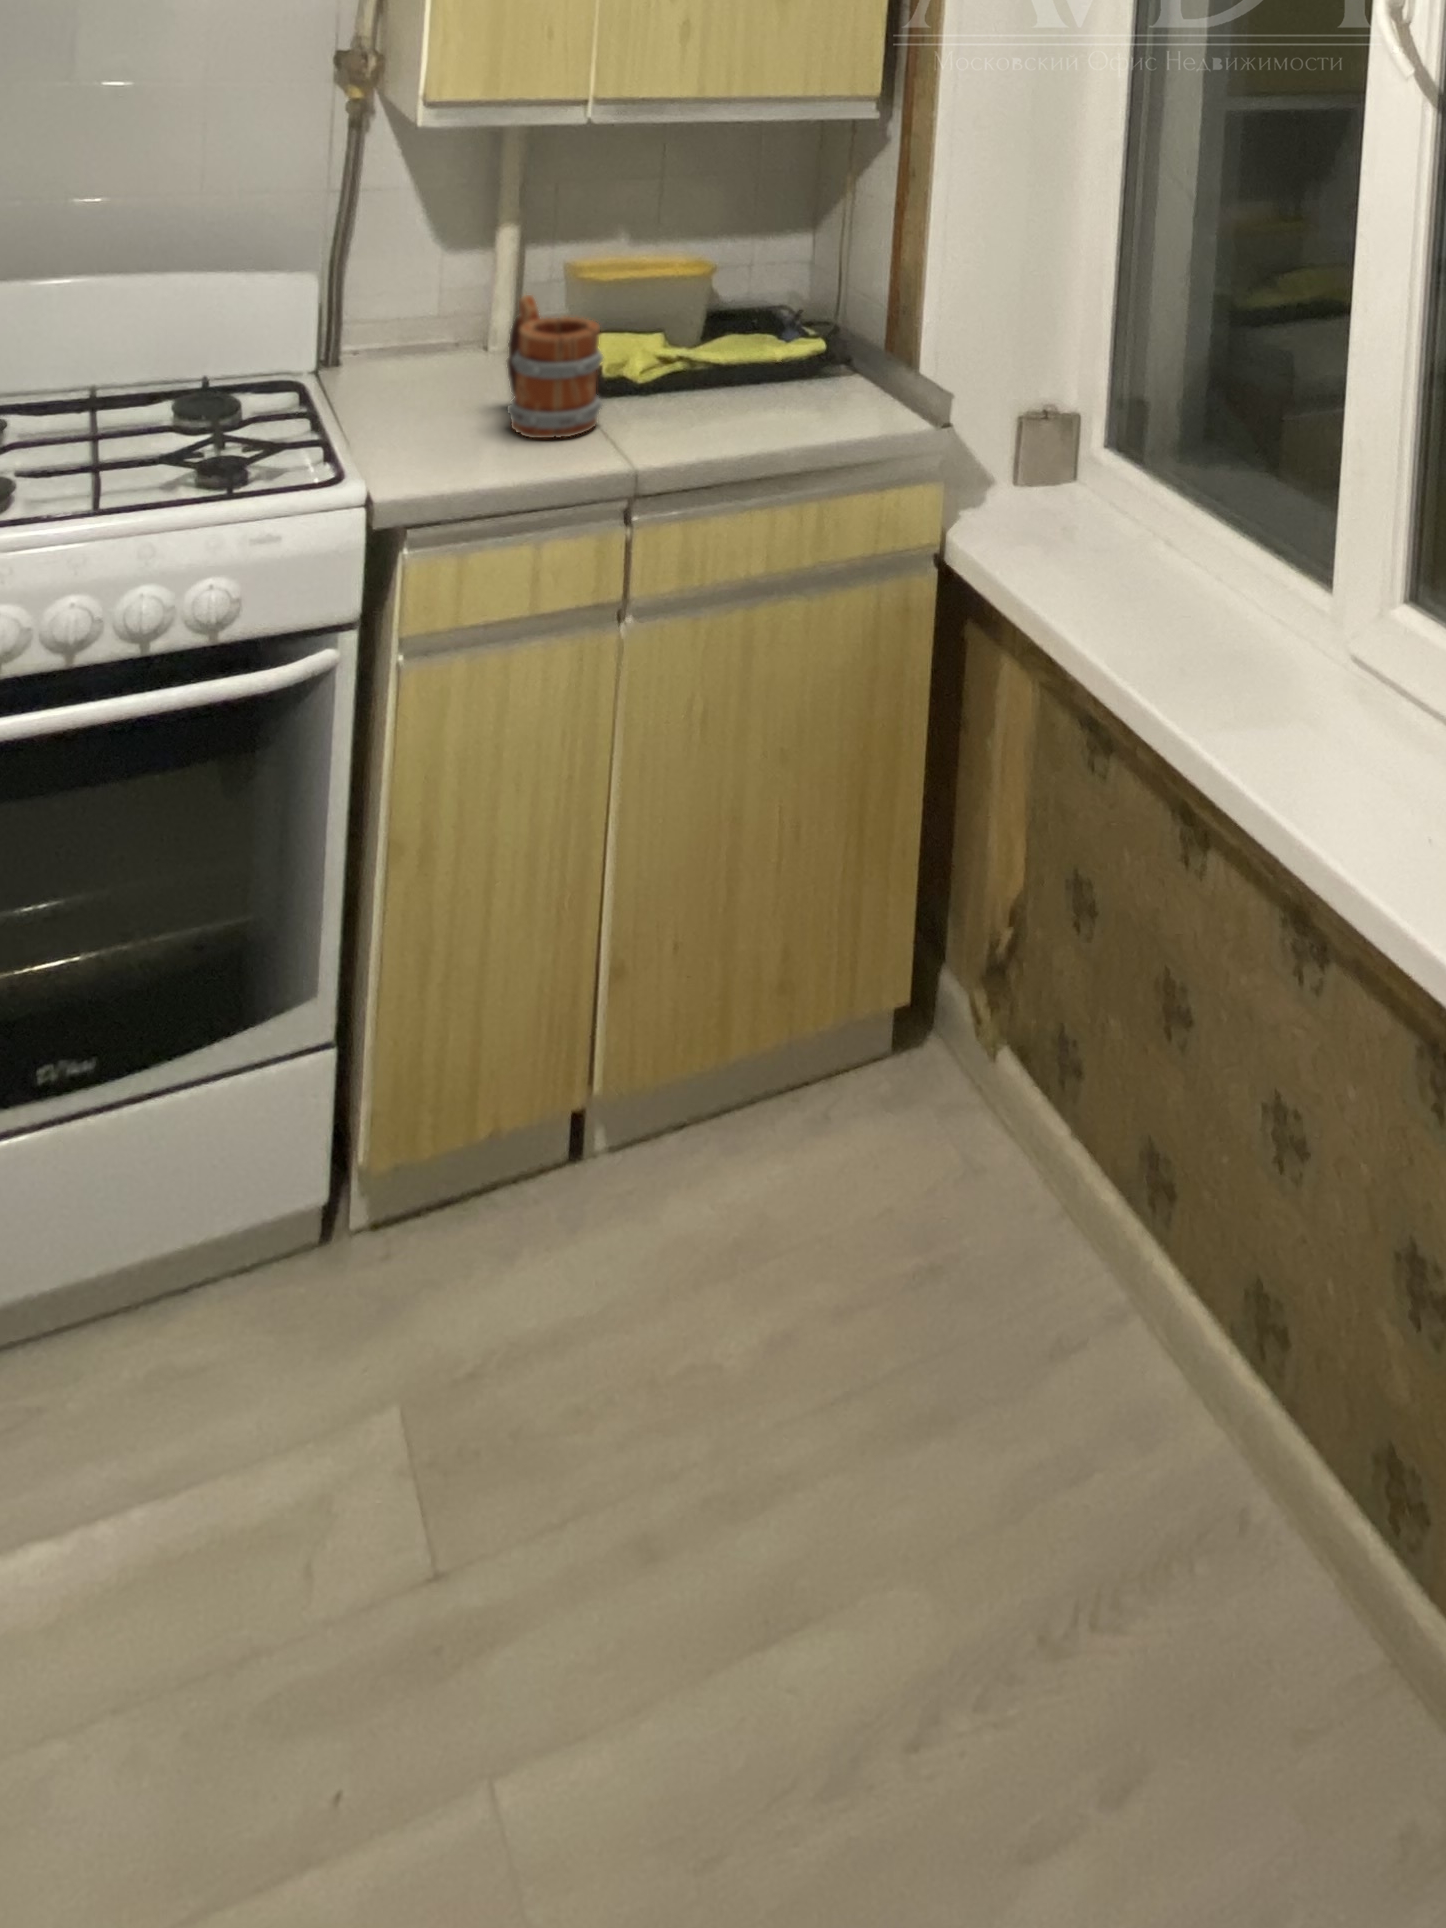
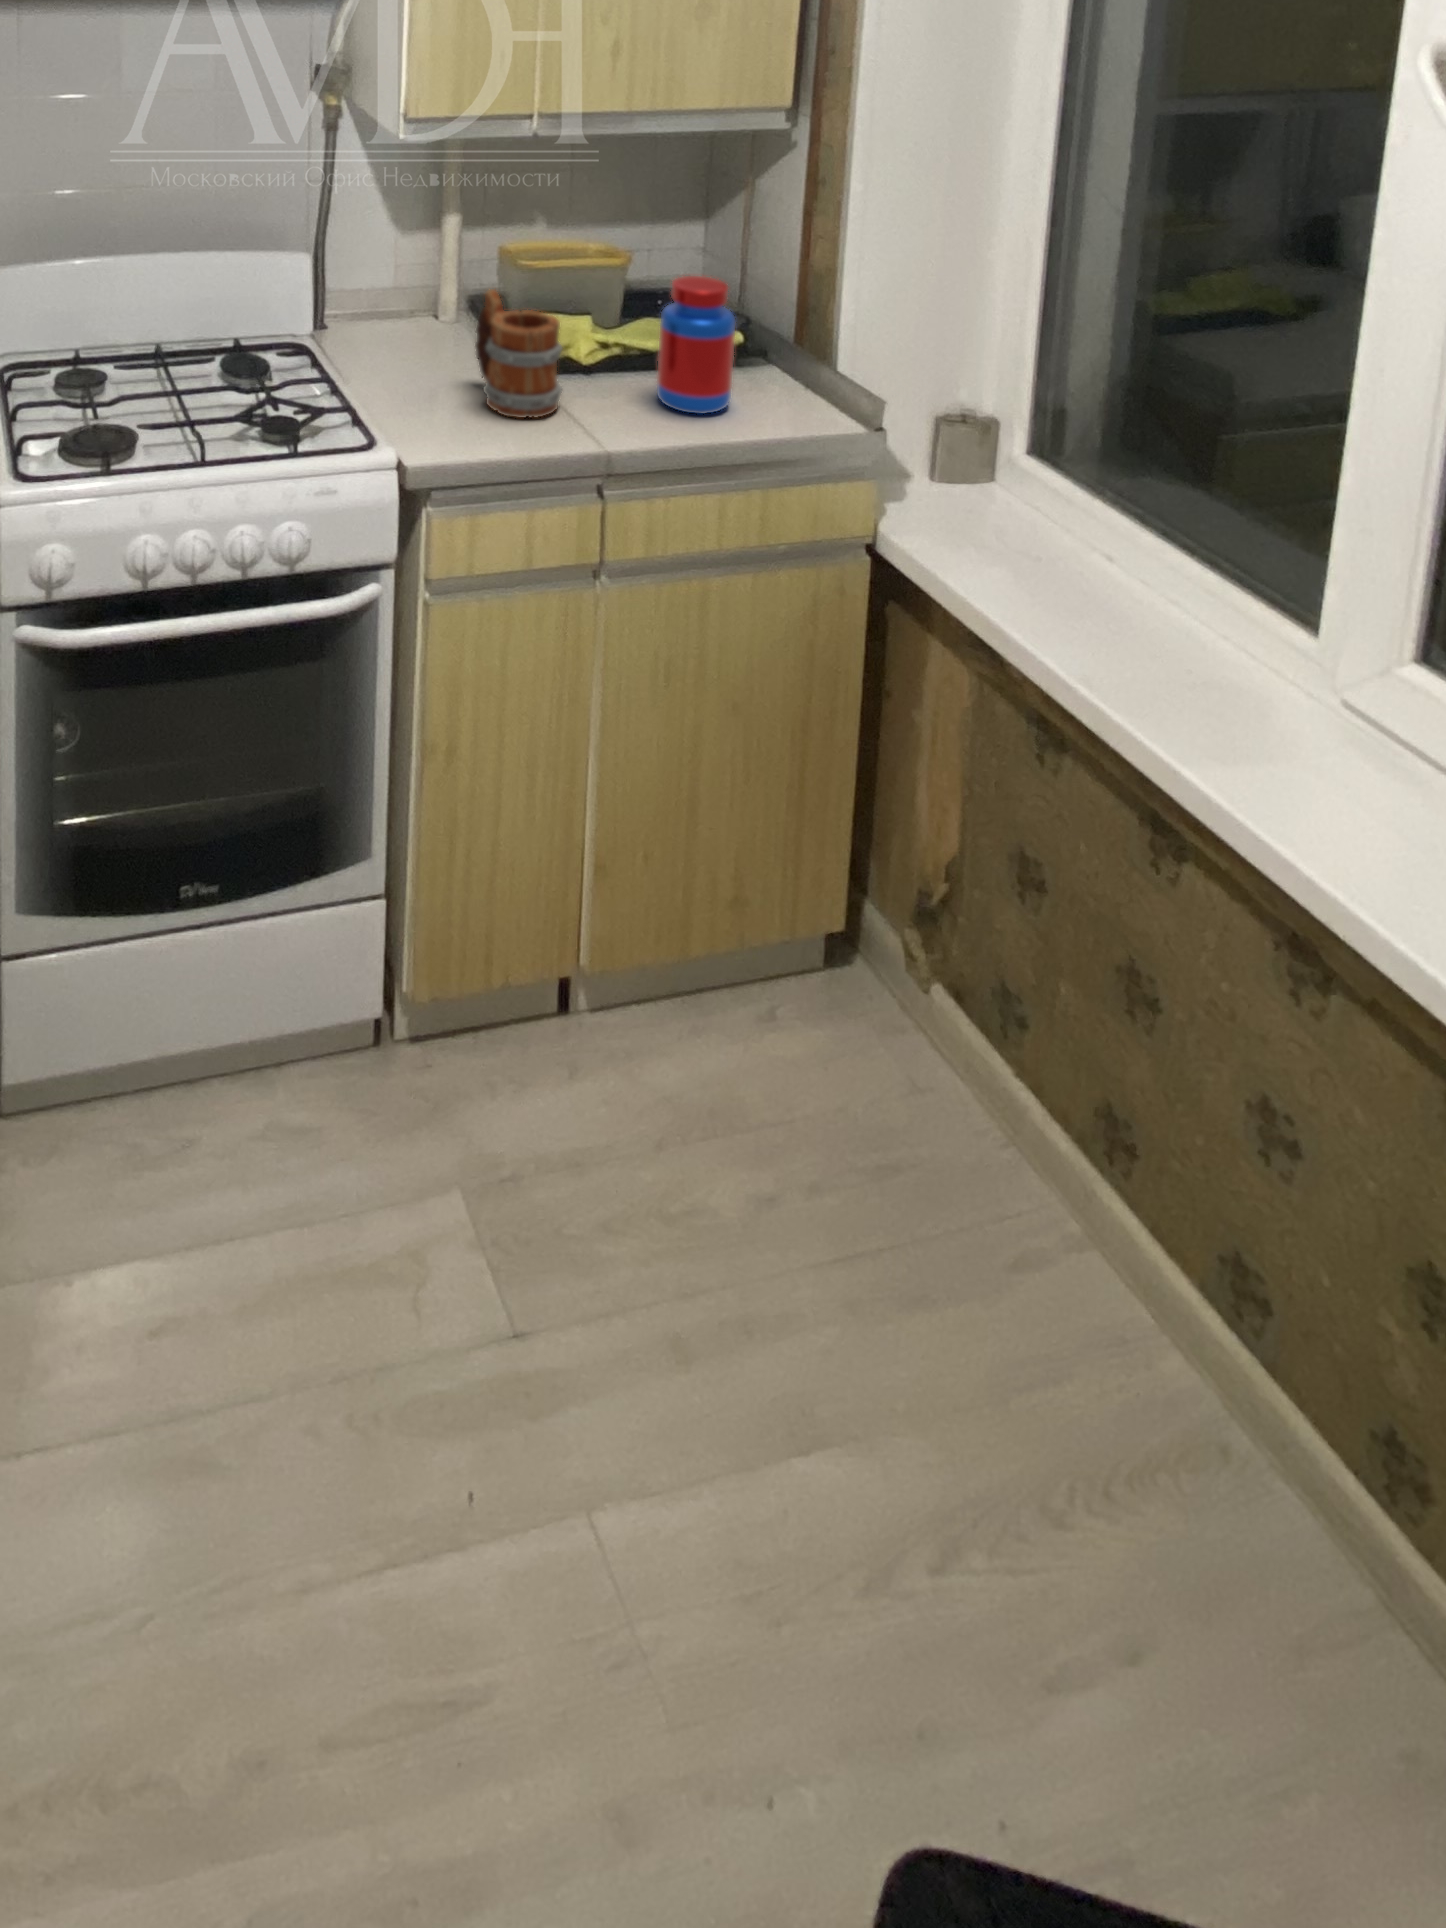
jar: none [714,274,800,423] -> present [657,276,735,414]

